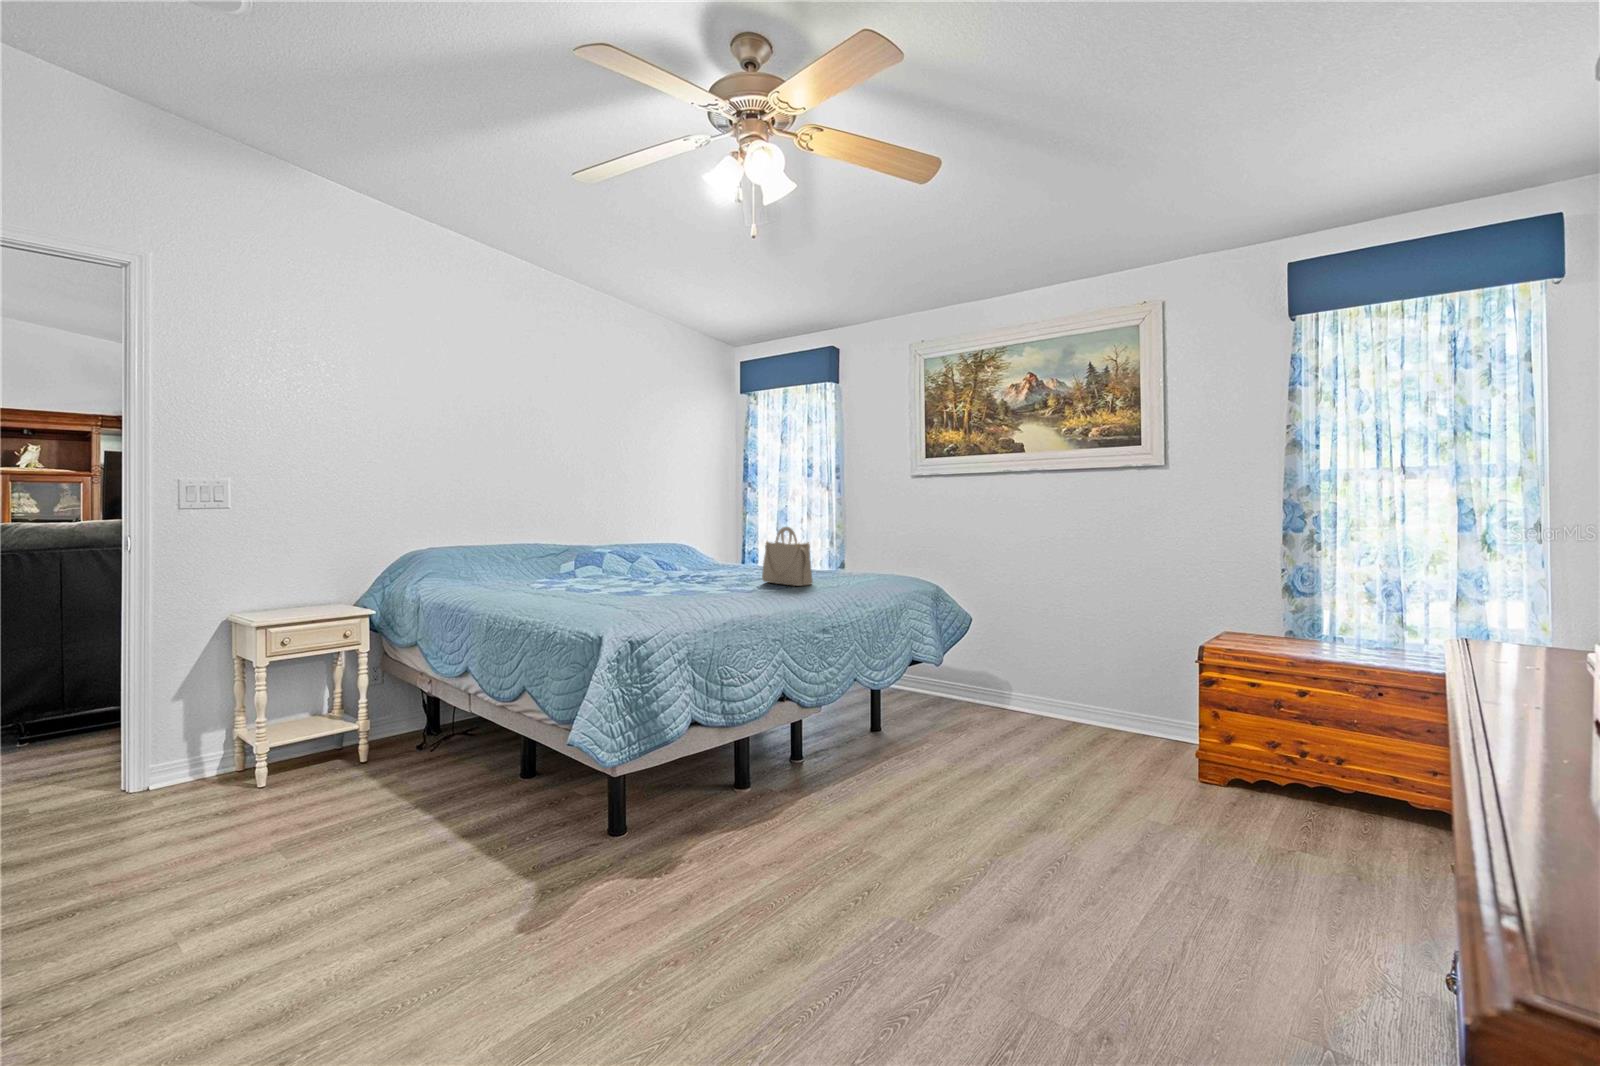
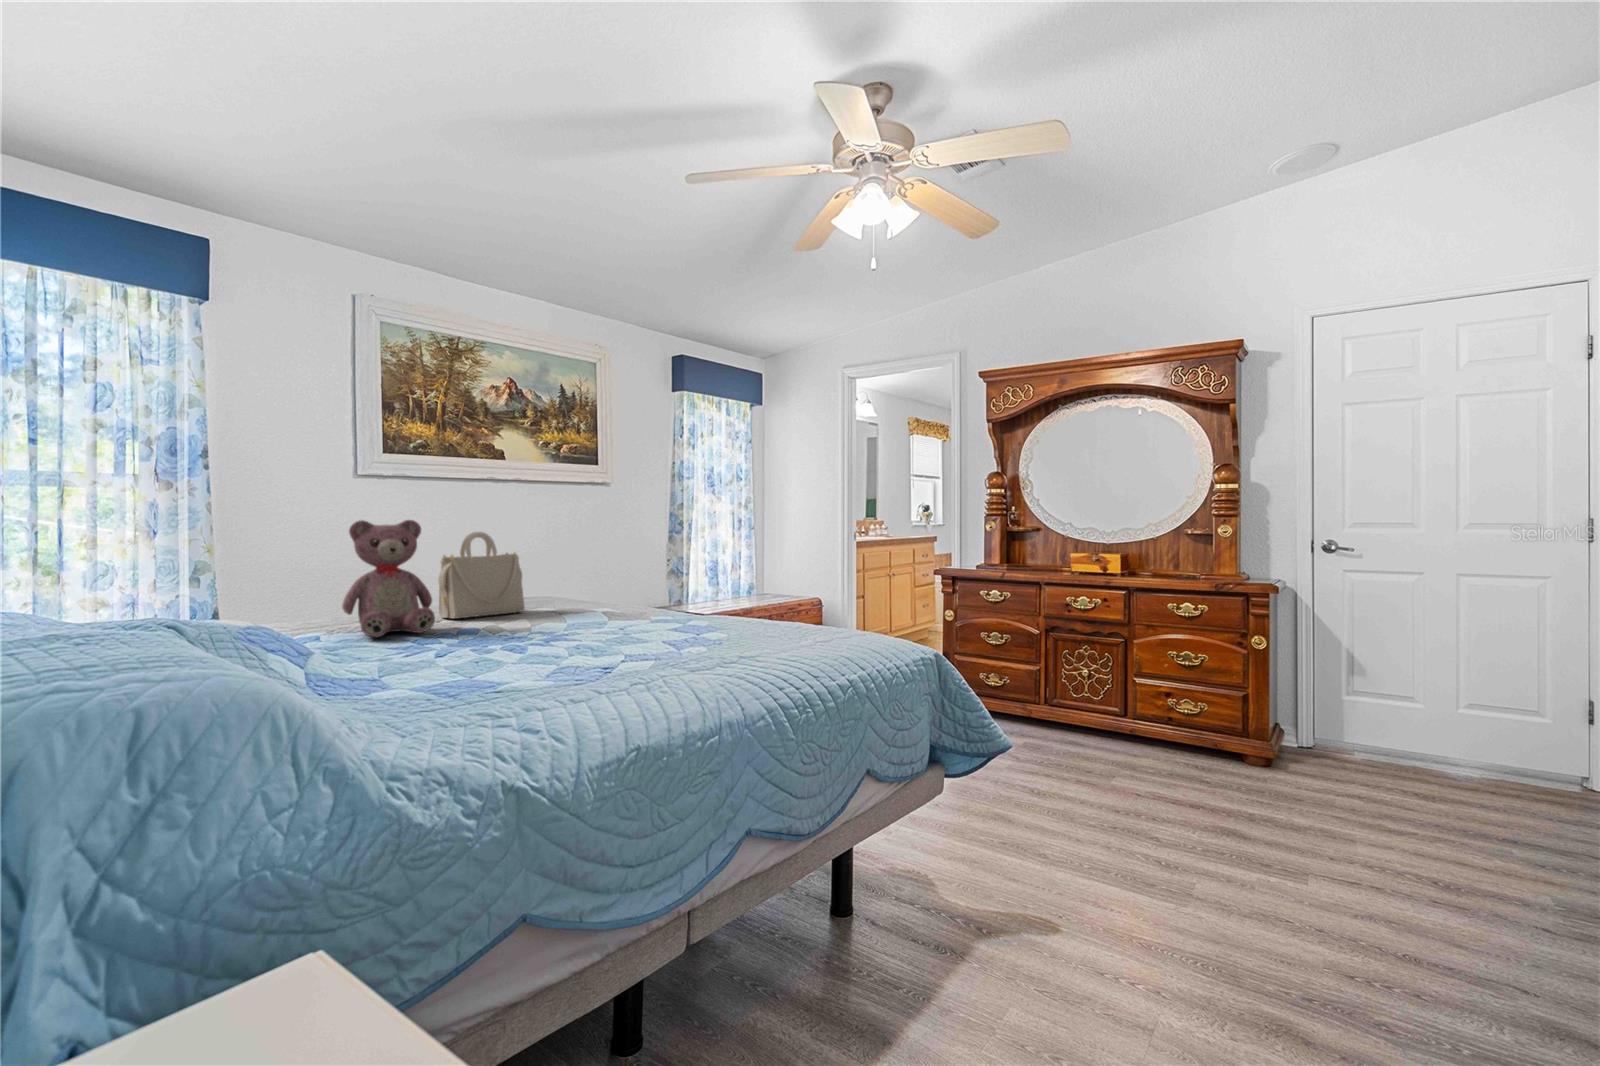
teddy bear: none [692,518,740,585] -> present [342,520,435,637]

